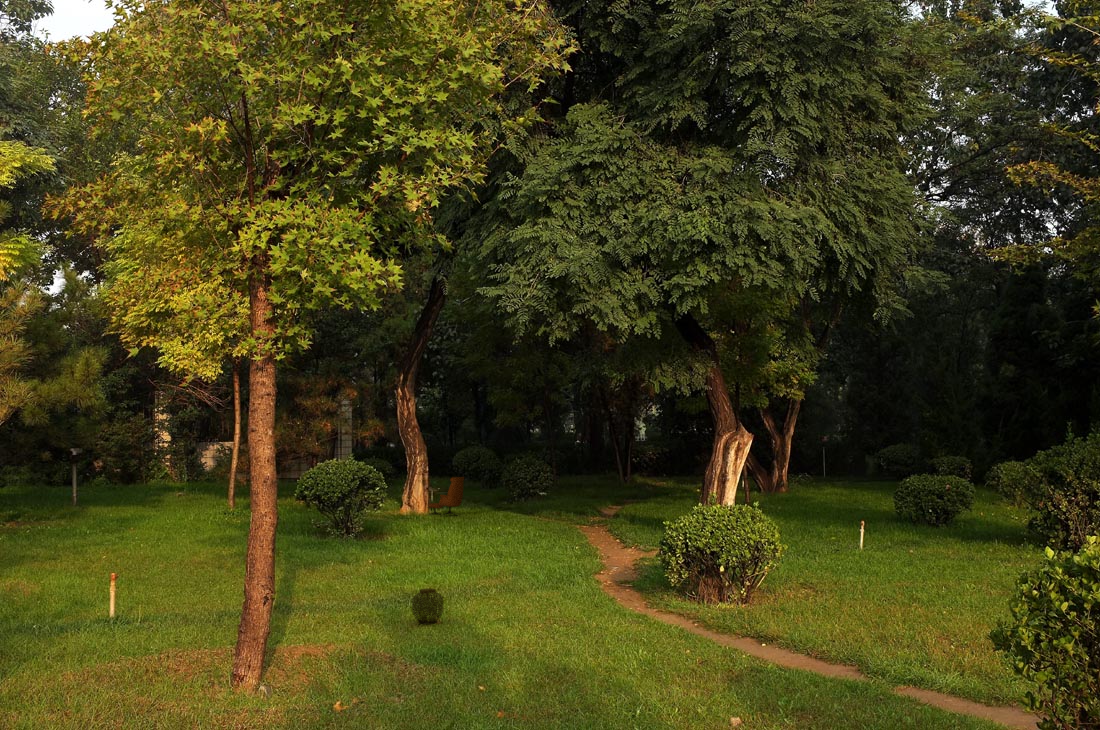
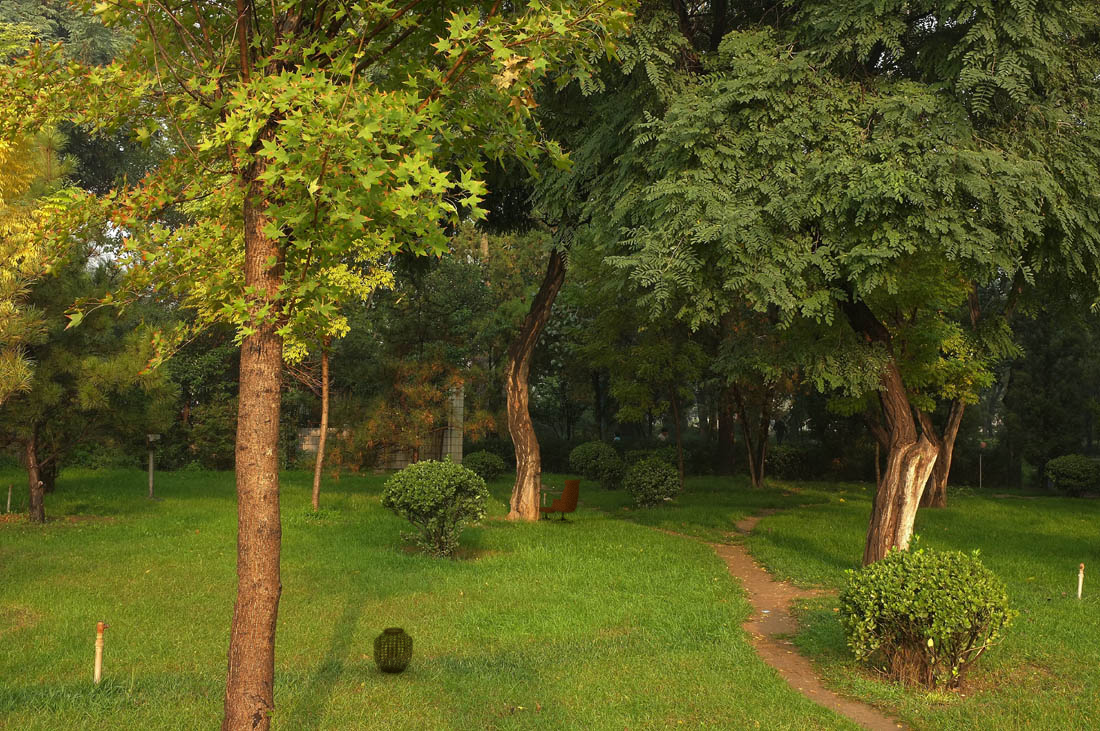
woven basket: present [412,588,443,624] -> present [374,628,413,673]

